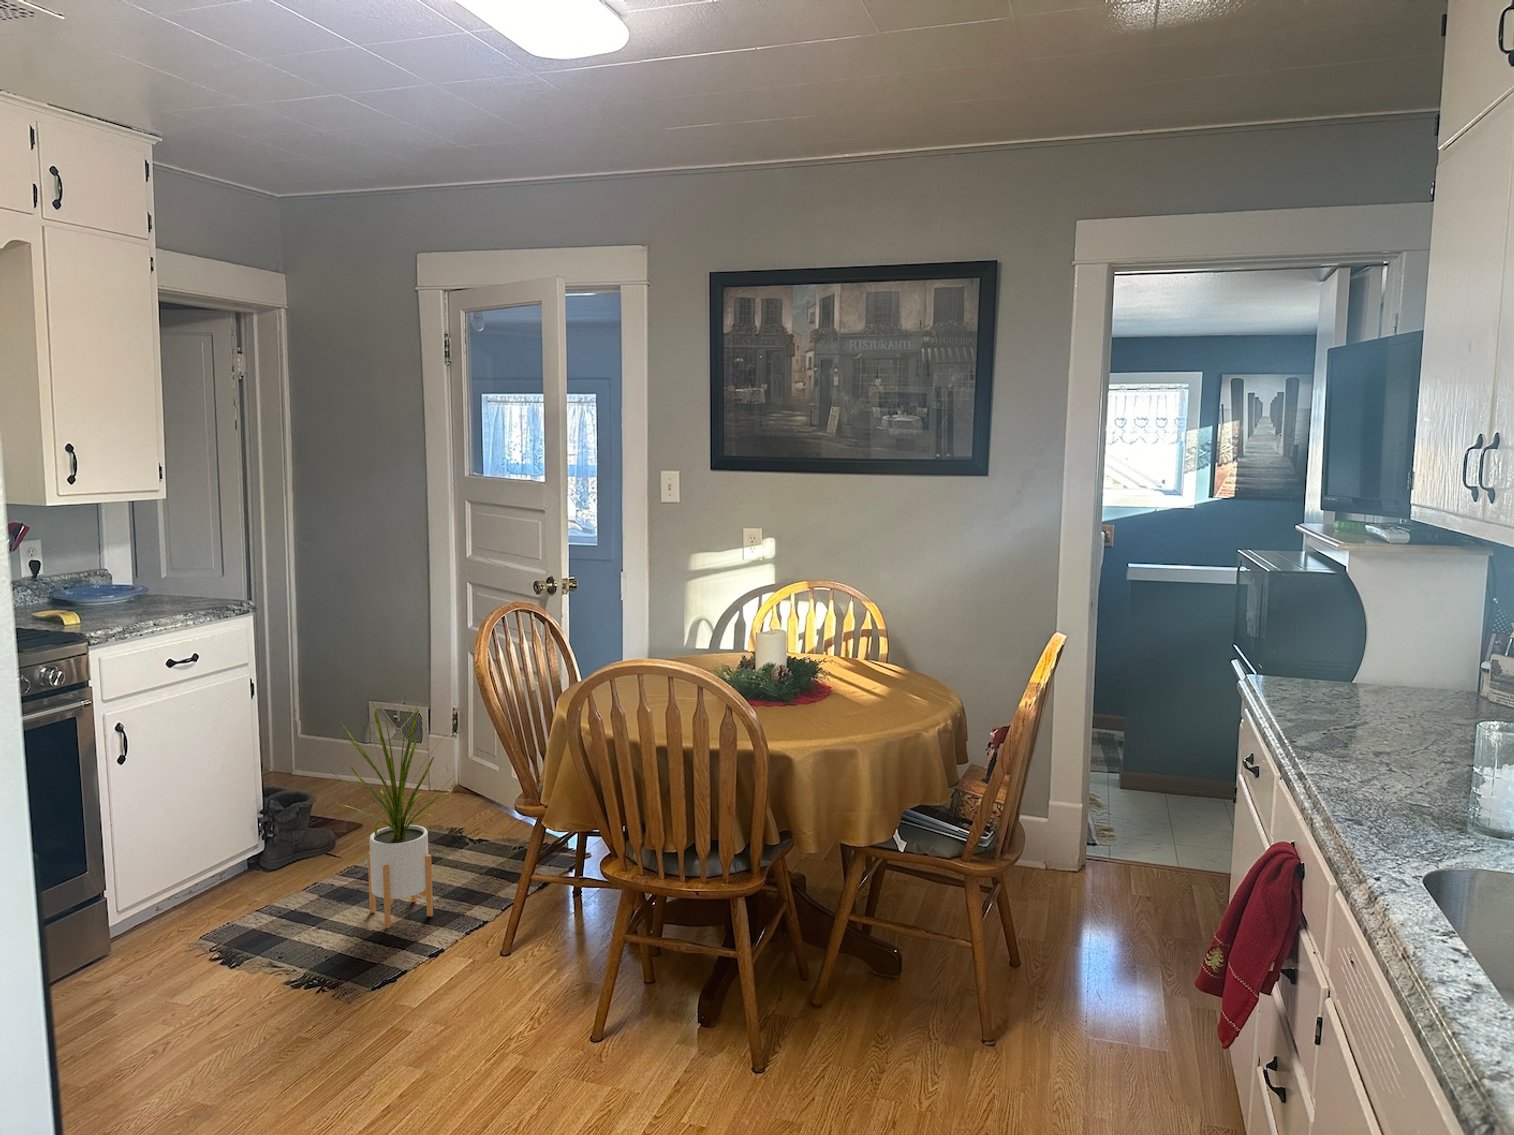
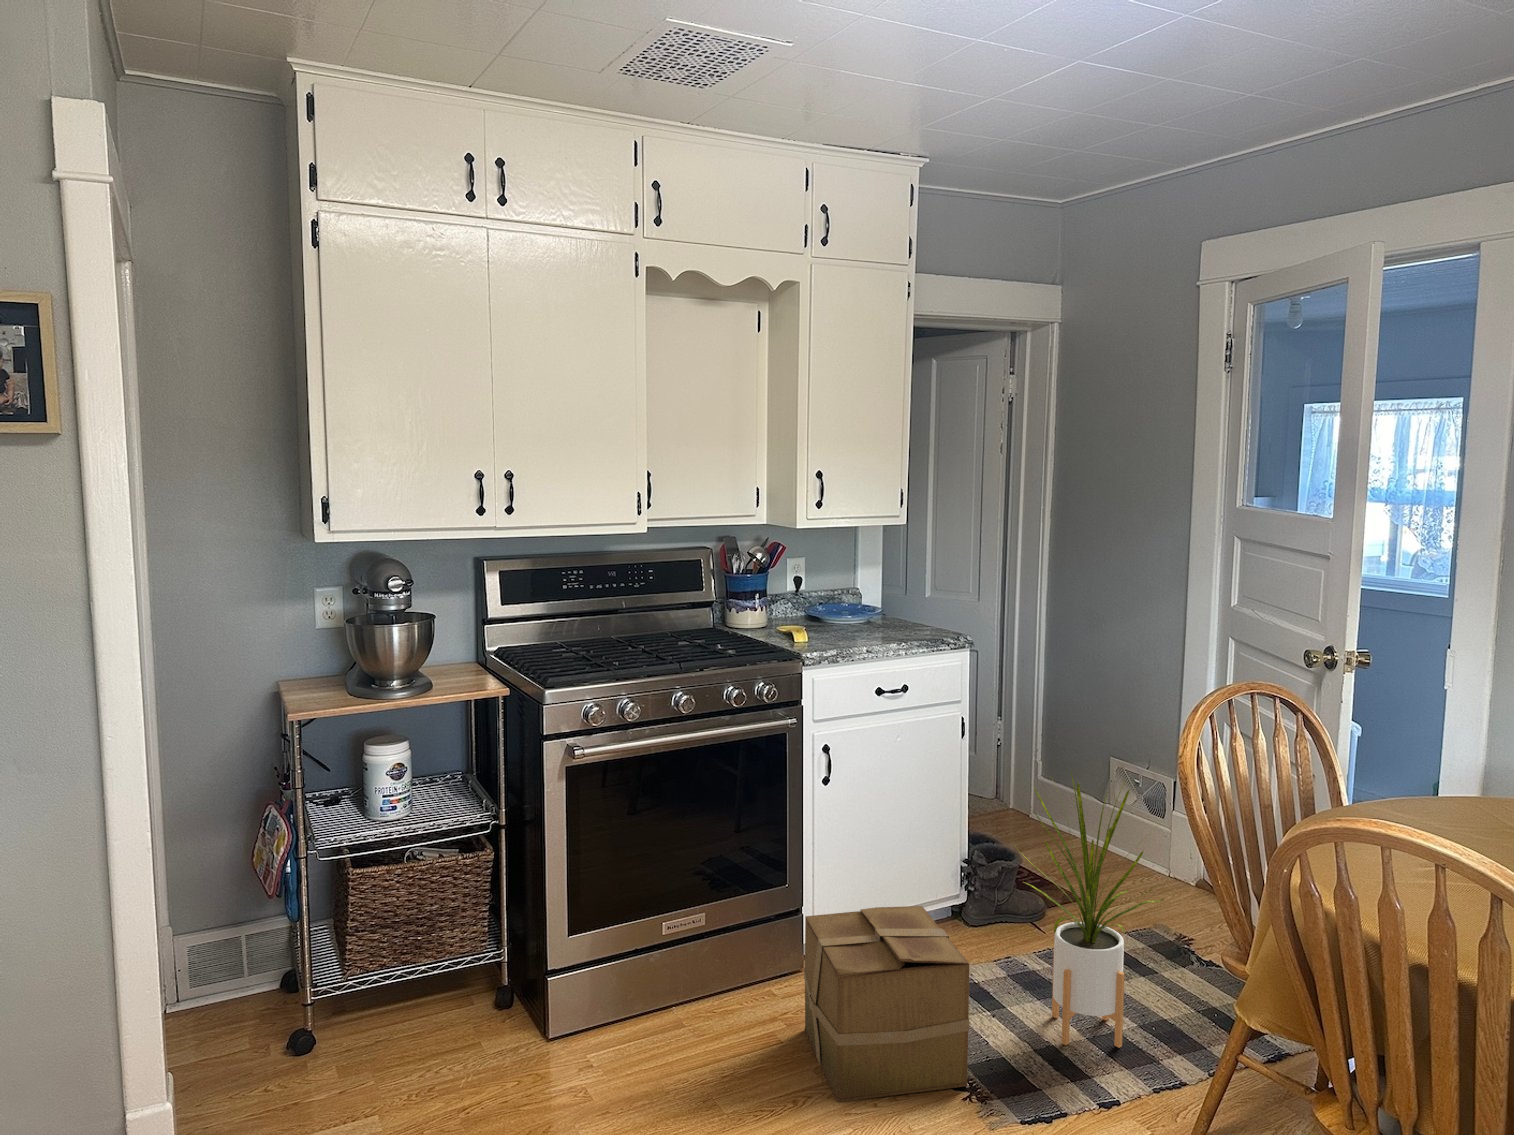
cardboard box: none [130,847,317,1034] -> present [804,906,970,1102]

